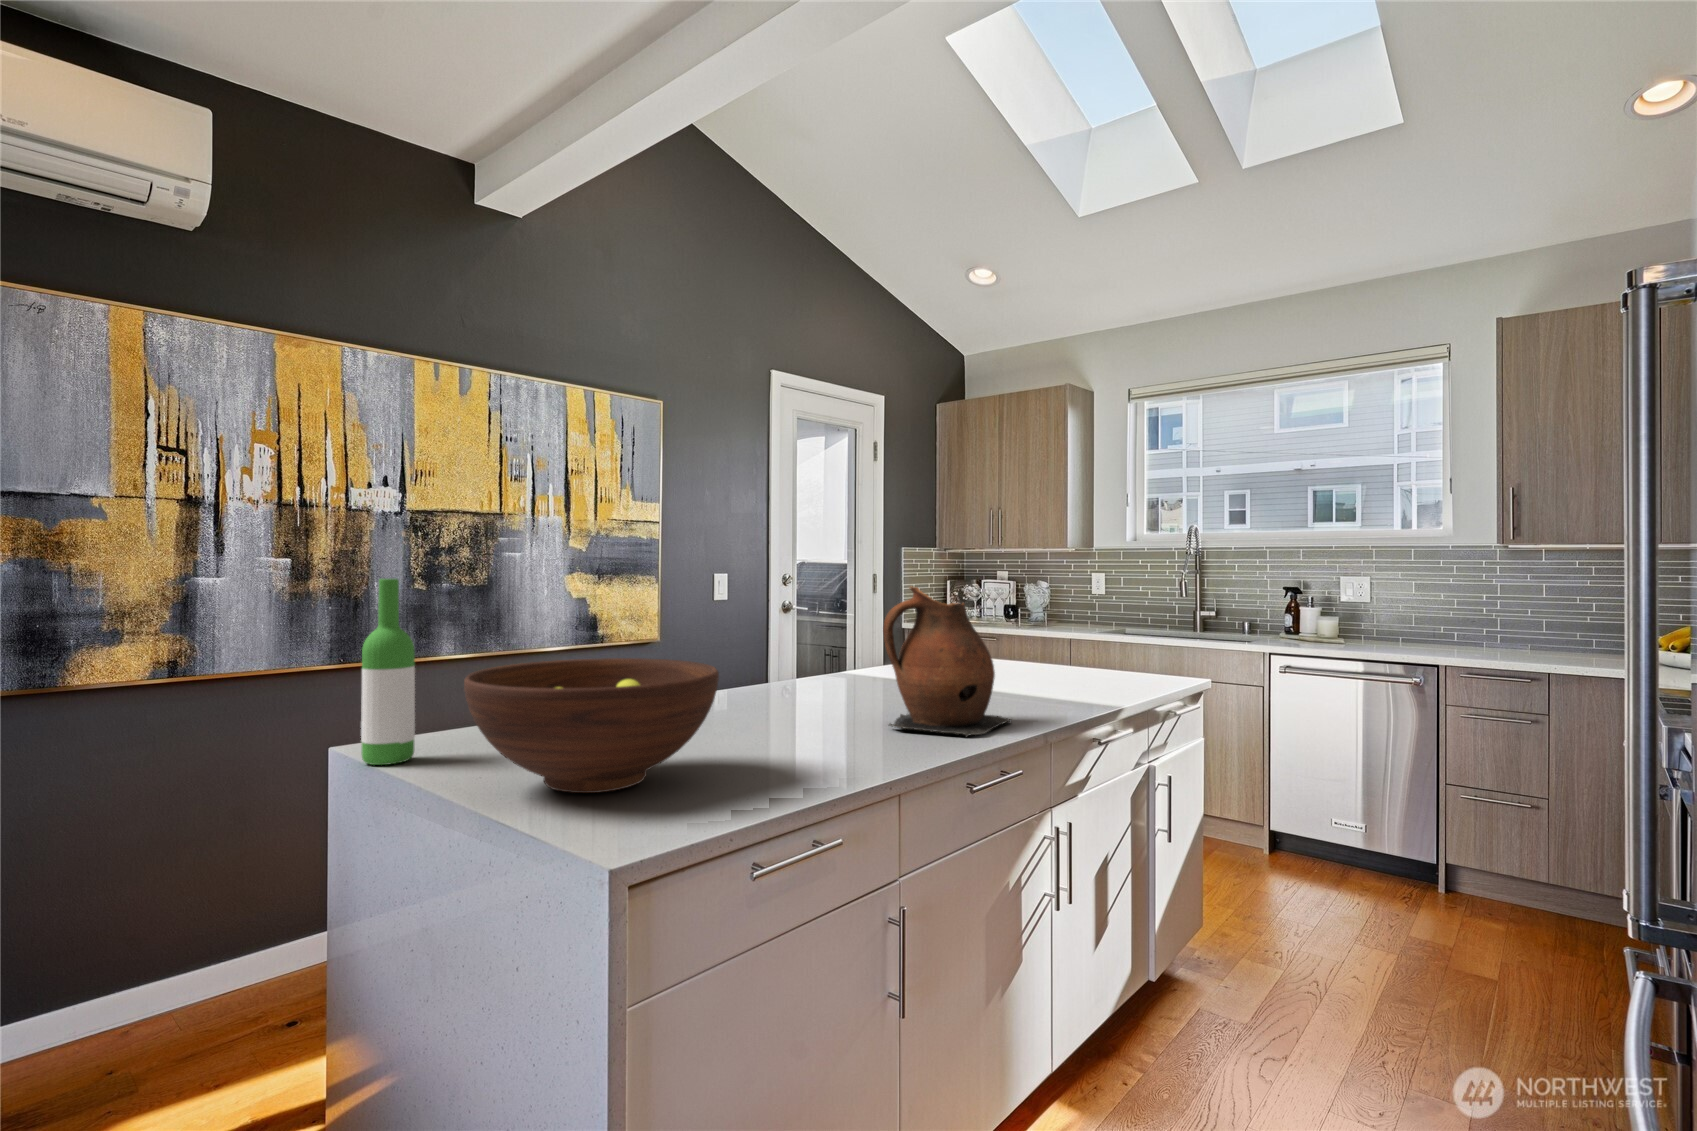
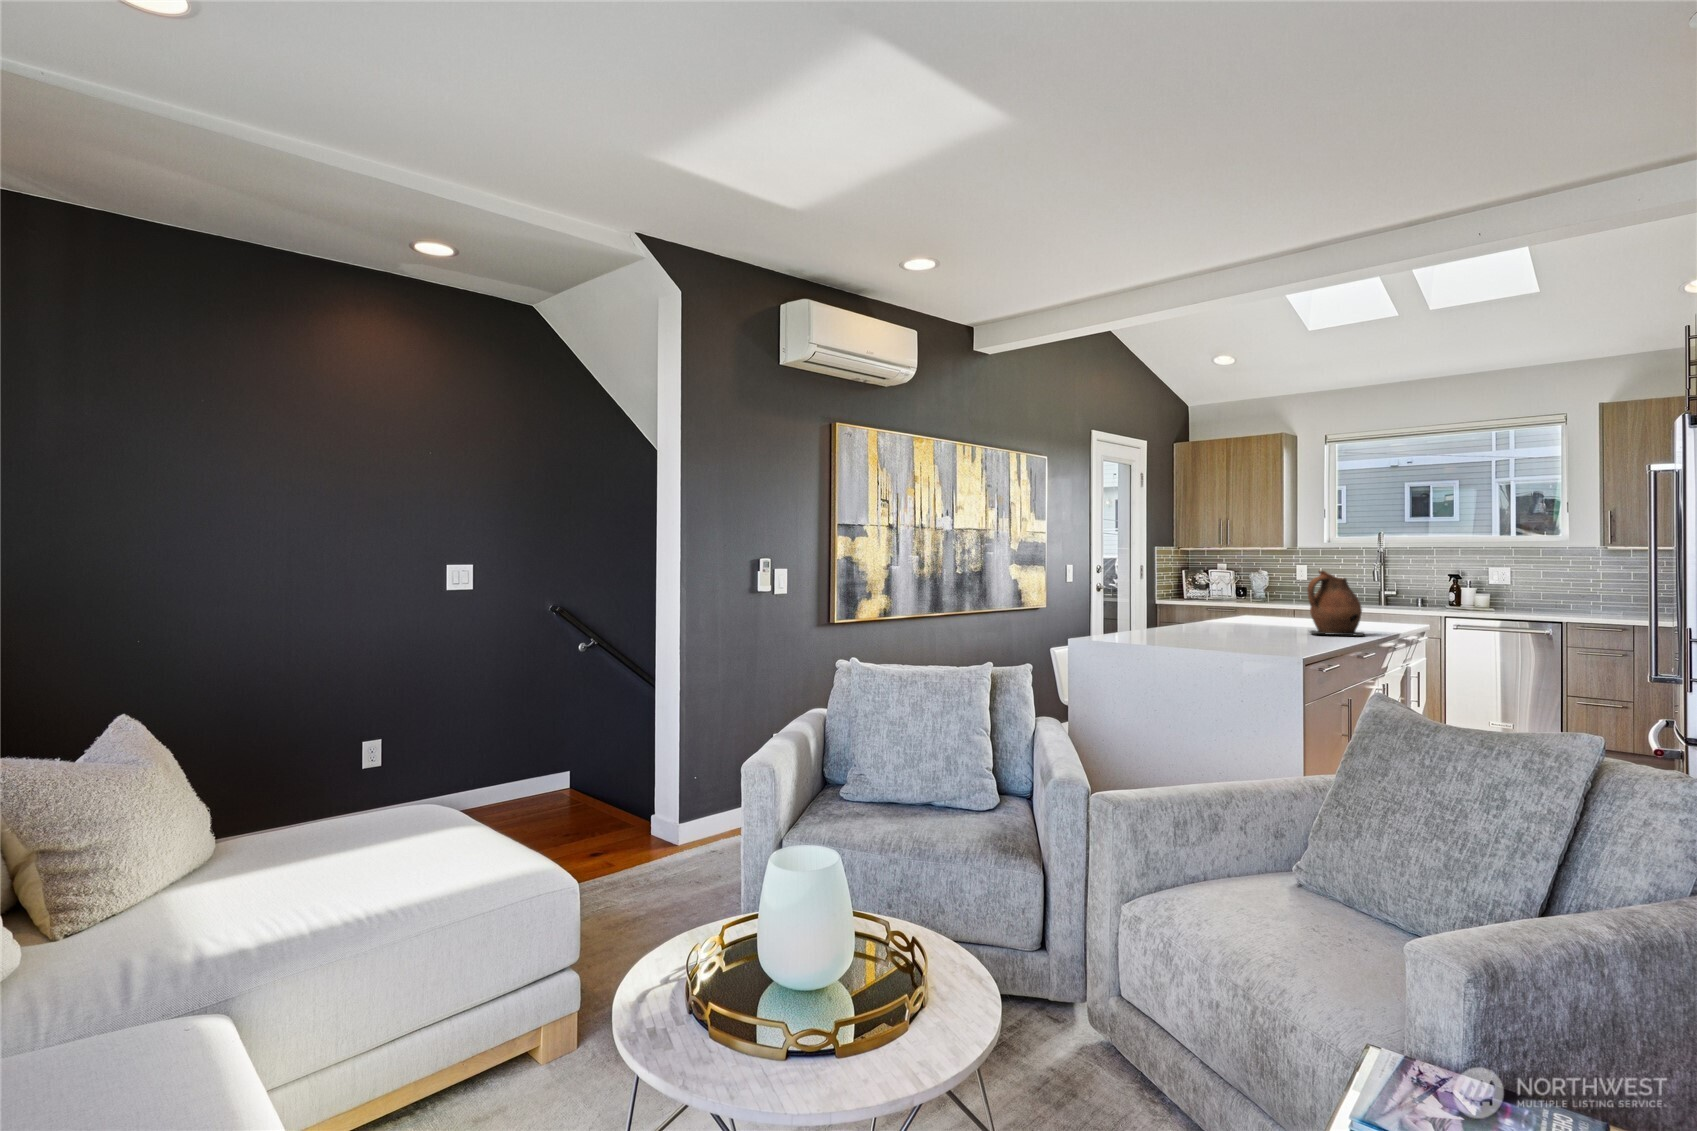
wine bottle: present [361,579,415,765] -> none [1123,566,1143,641]
fruit bowl: present [464,658,719,793] -> none [1200,599,1300,644]

